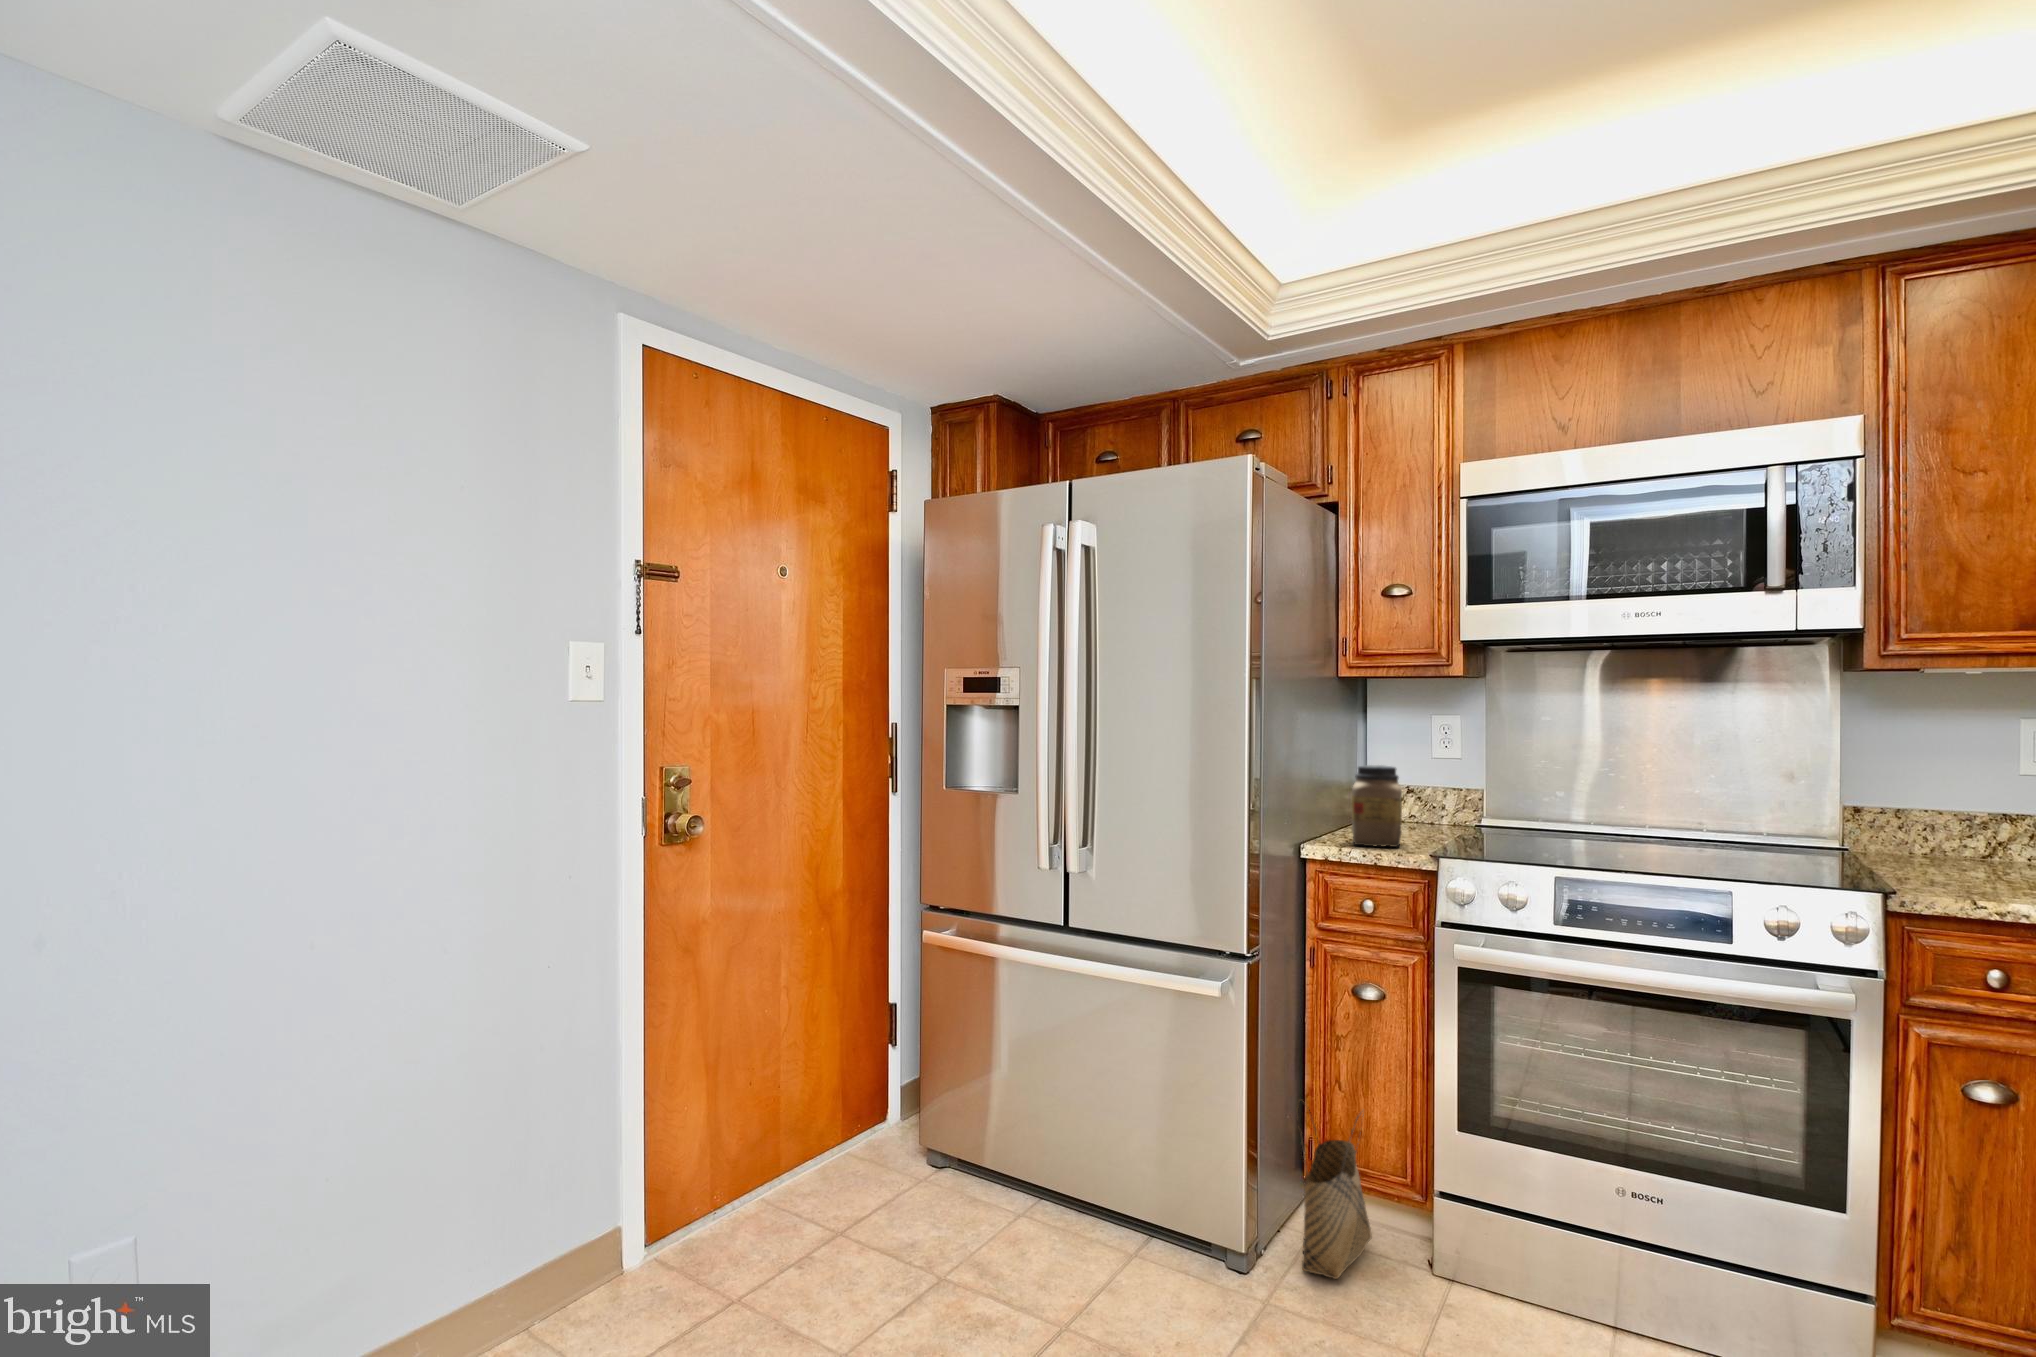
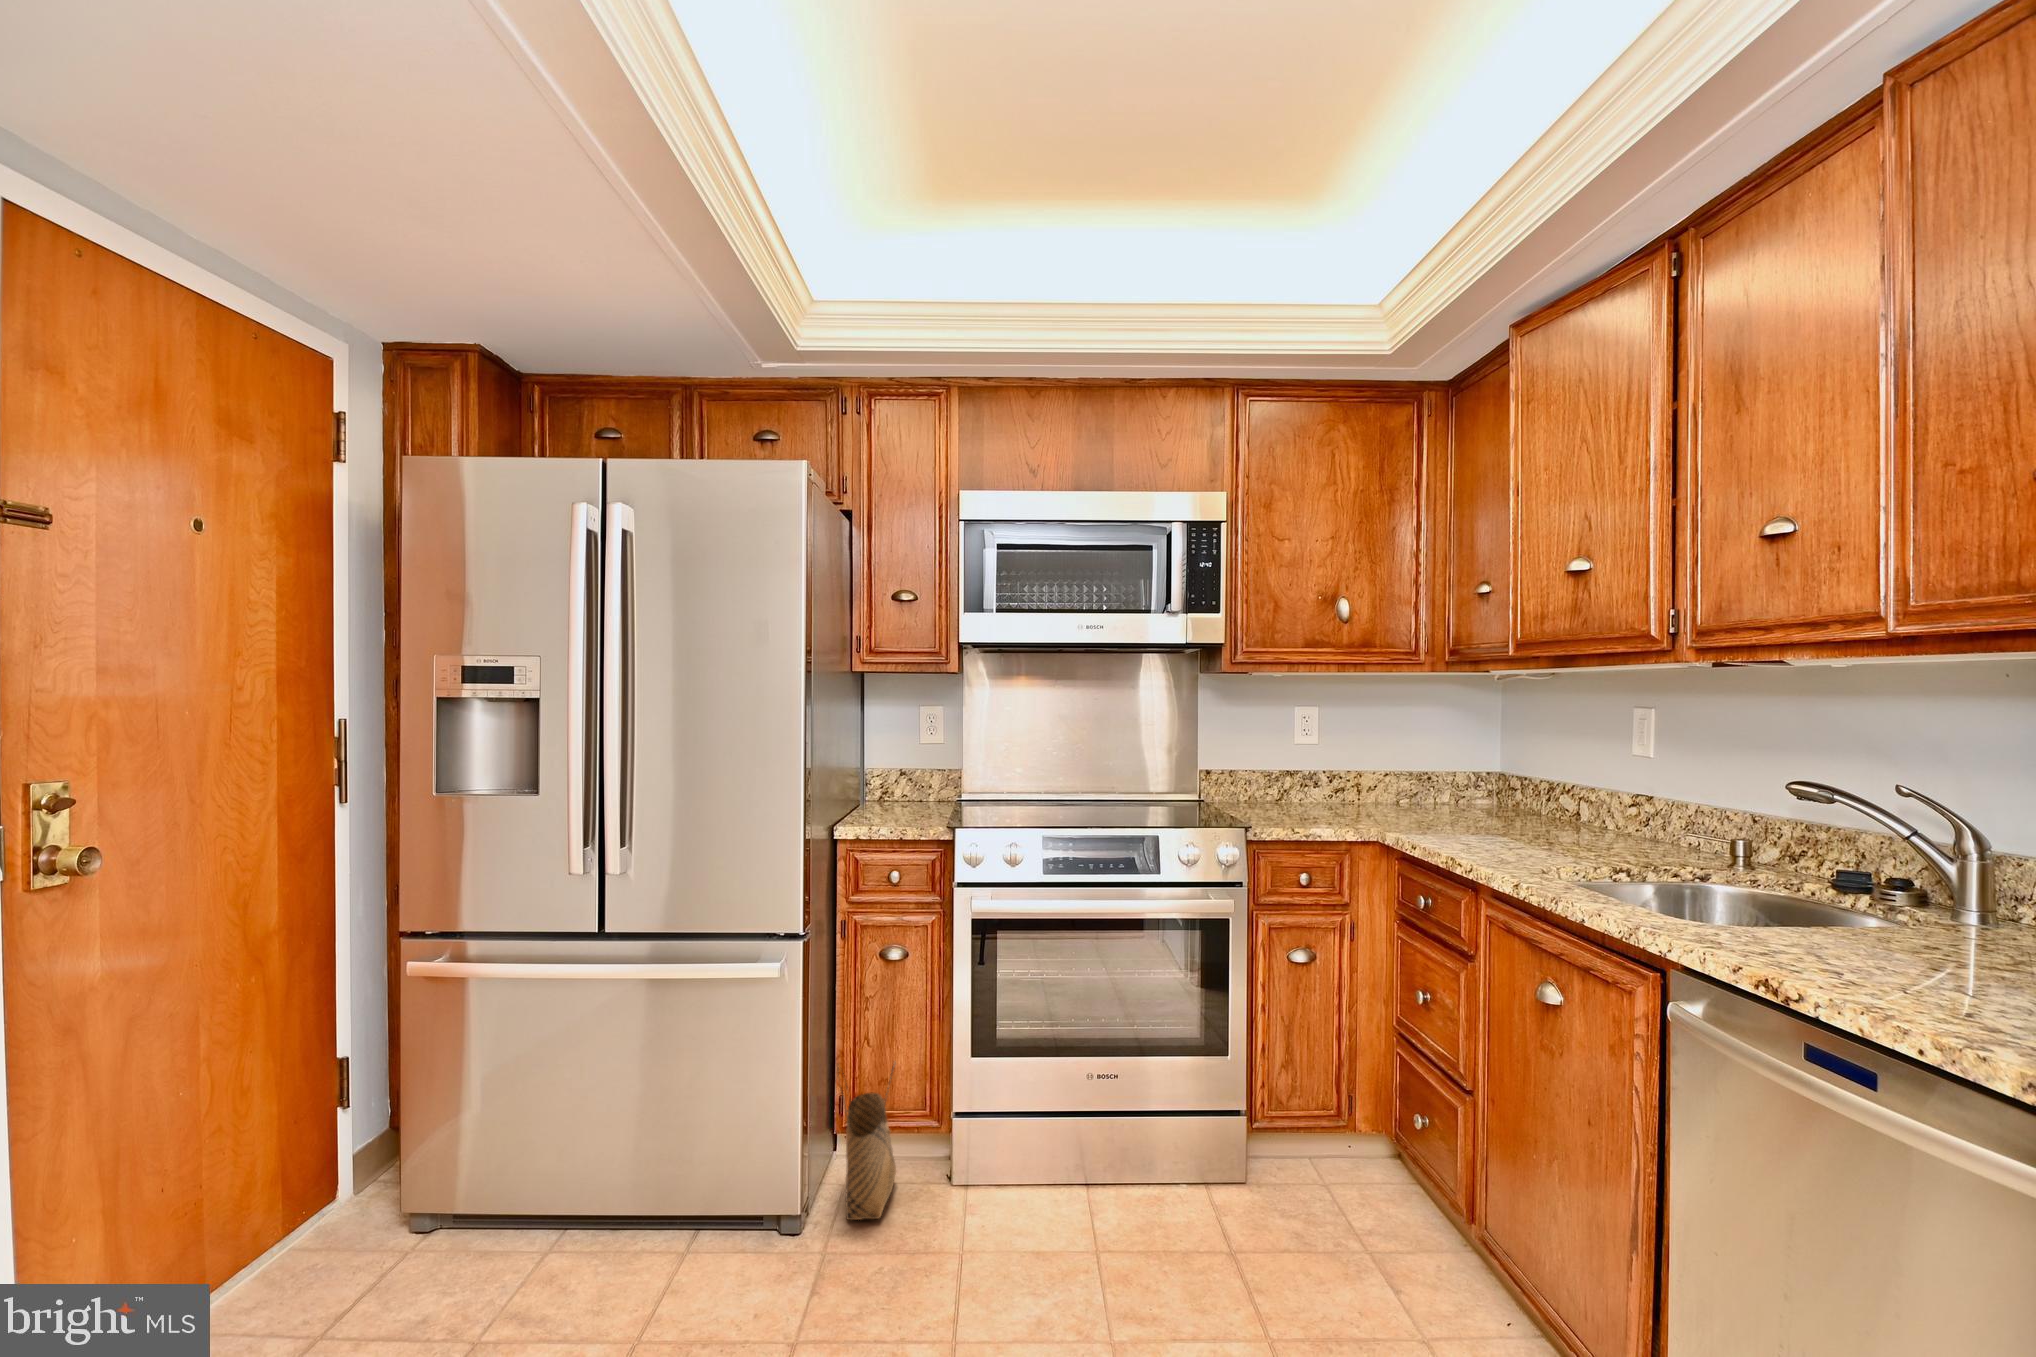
jar: present [1352,765,1402,847] -> none [871,751,916,825]

